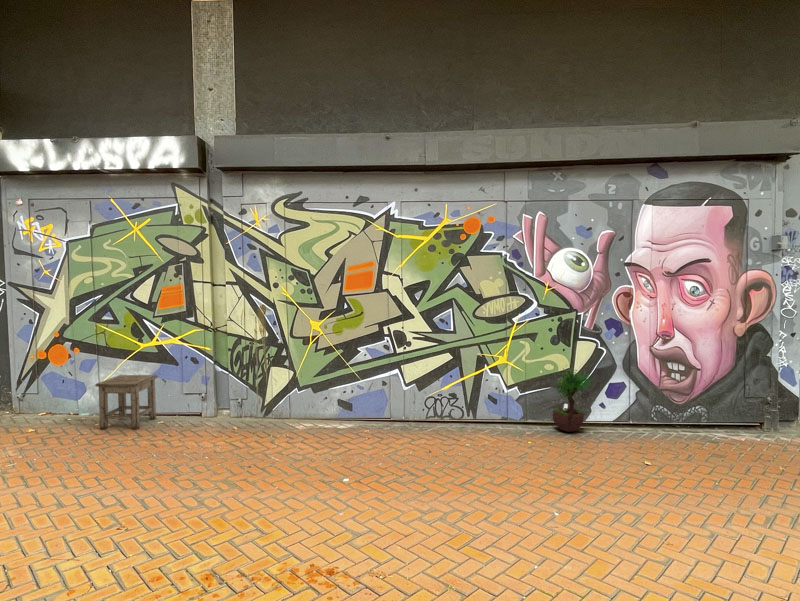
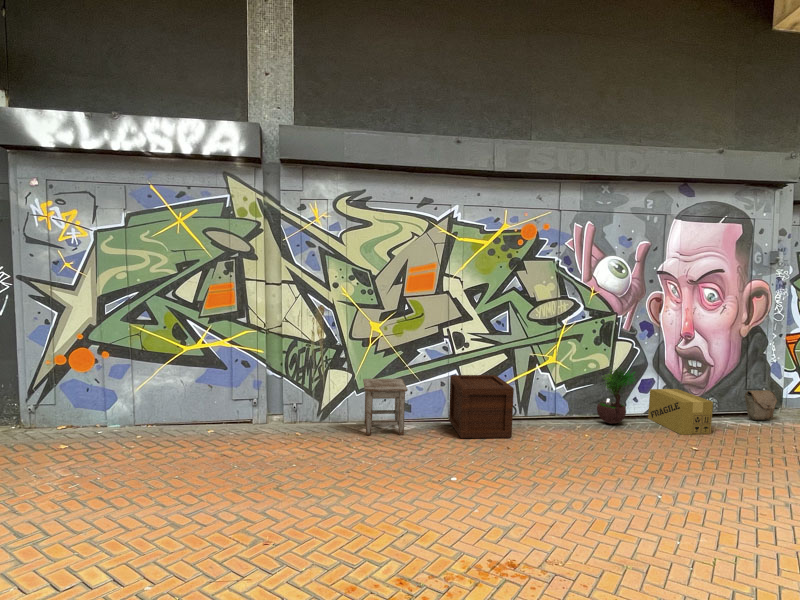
stool: present [95,375,158,429] -> present [363,379,408,436]
wooden crate: none [386,375,440,441] -> present [449,375,514,439]
cardboard box: none [618,395,680,447] -> present [648,389,713,435]
bag: none [741,400,782,435] -> present [745,390,777,420]

